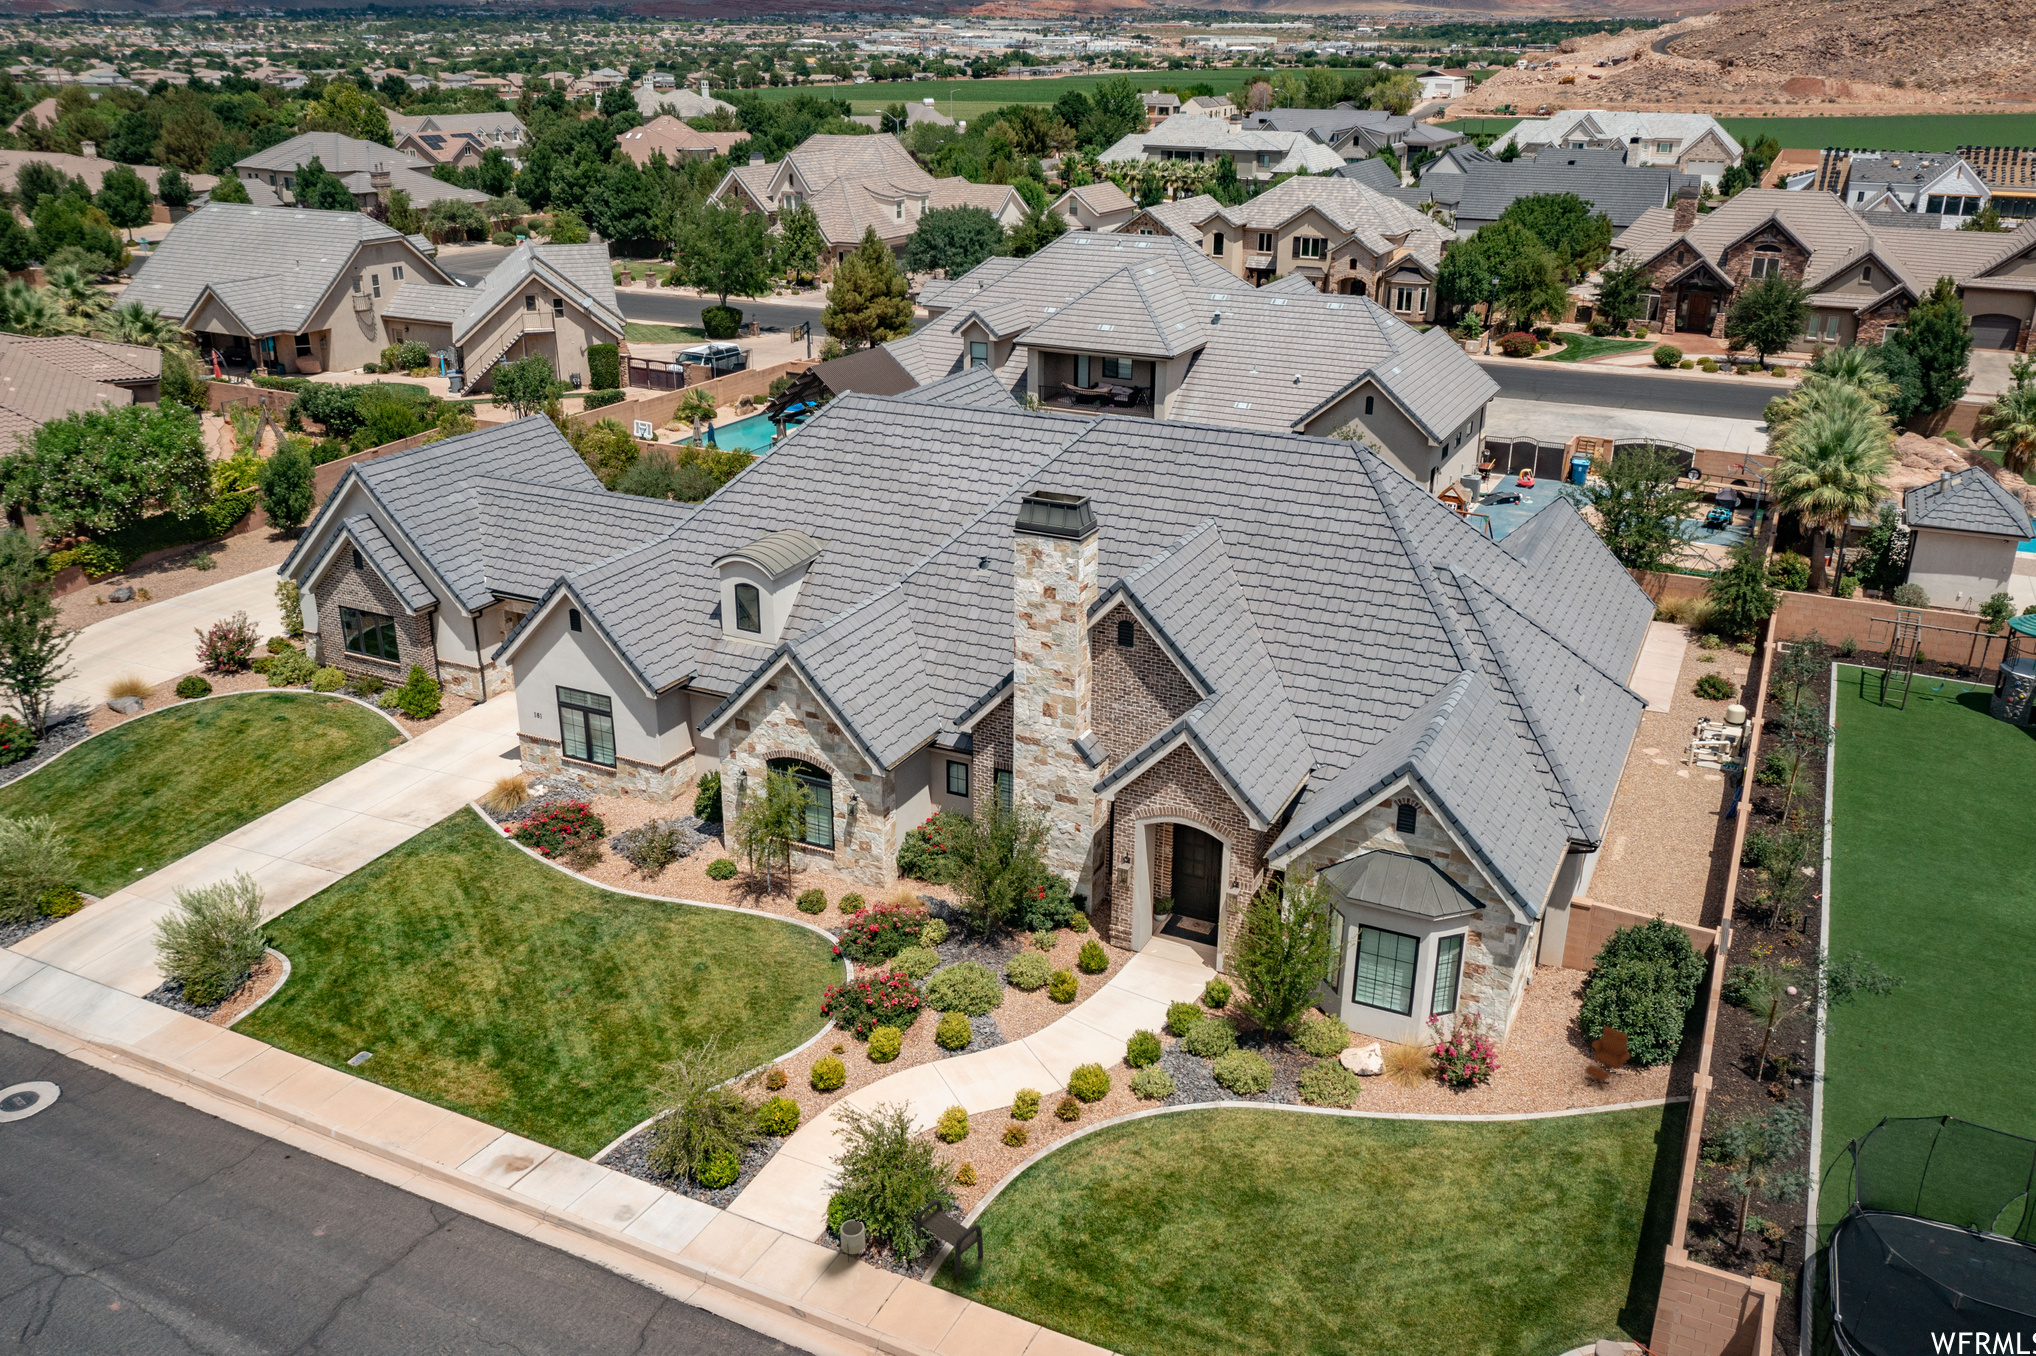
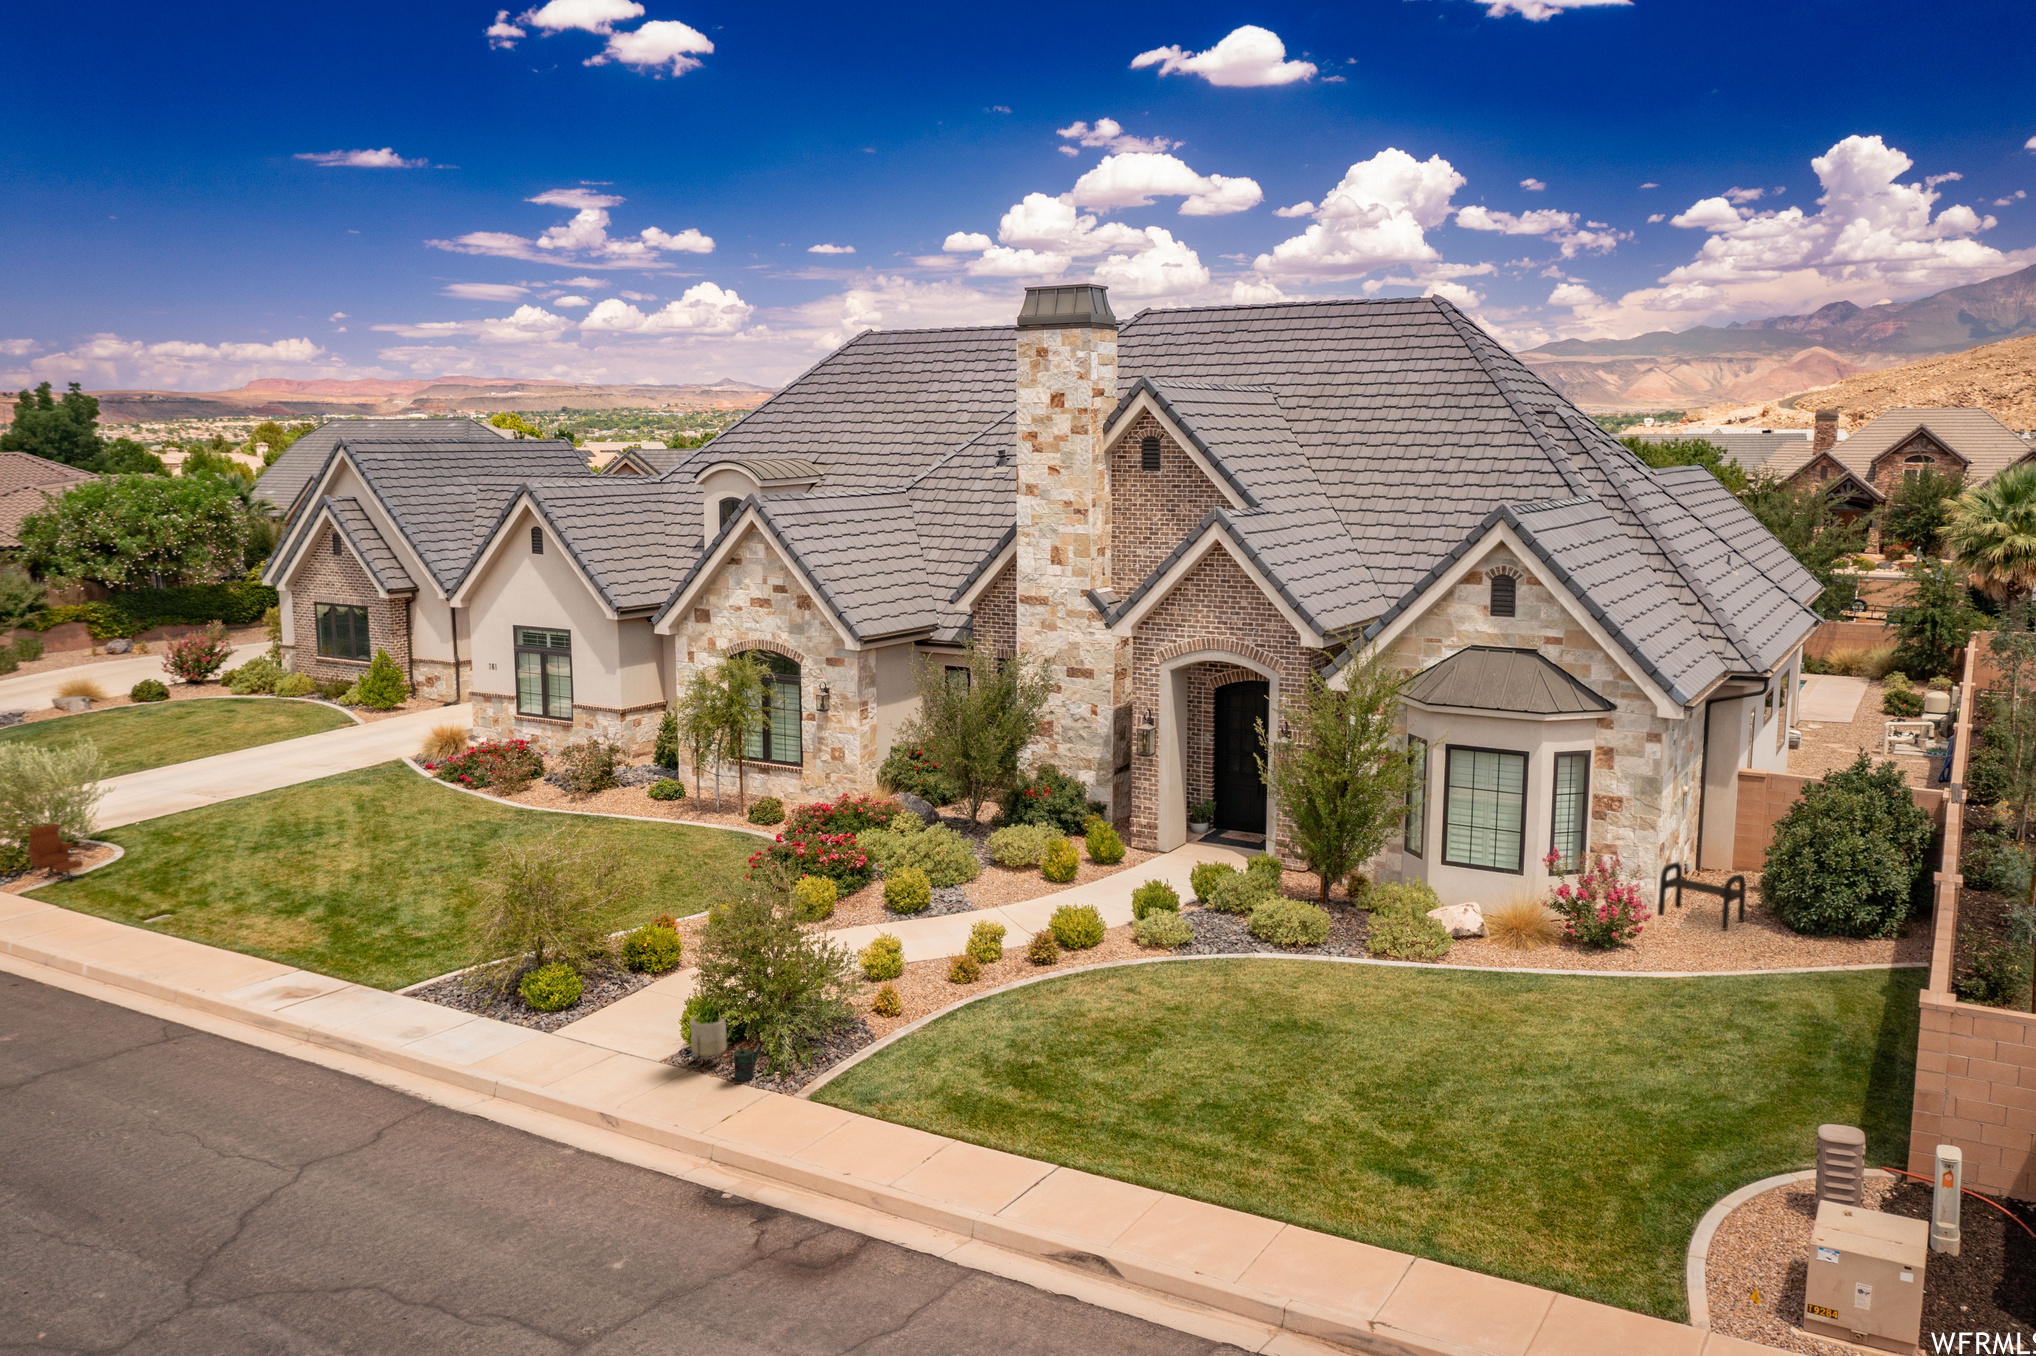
lounge chair: present [1585,1026,1630,1087] -> present [25,824,83,881]
bench: present [915,1199,983,1276] -> present [1658,862,1746,930]
watering can: none [874,1243,894,1275] -> present [730,1041,763,1081]

